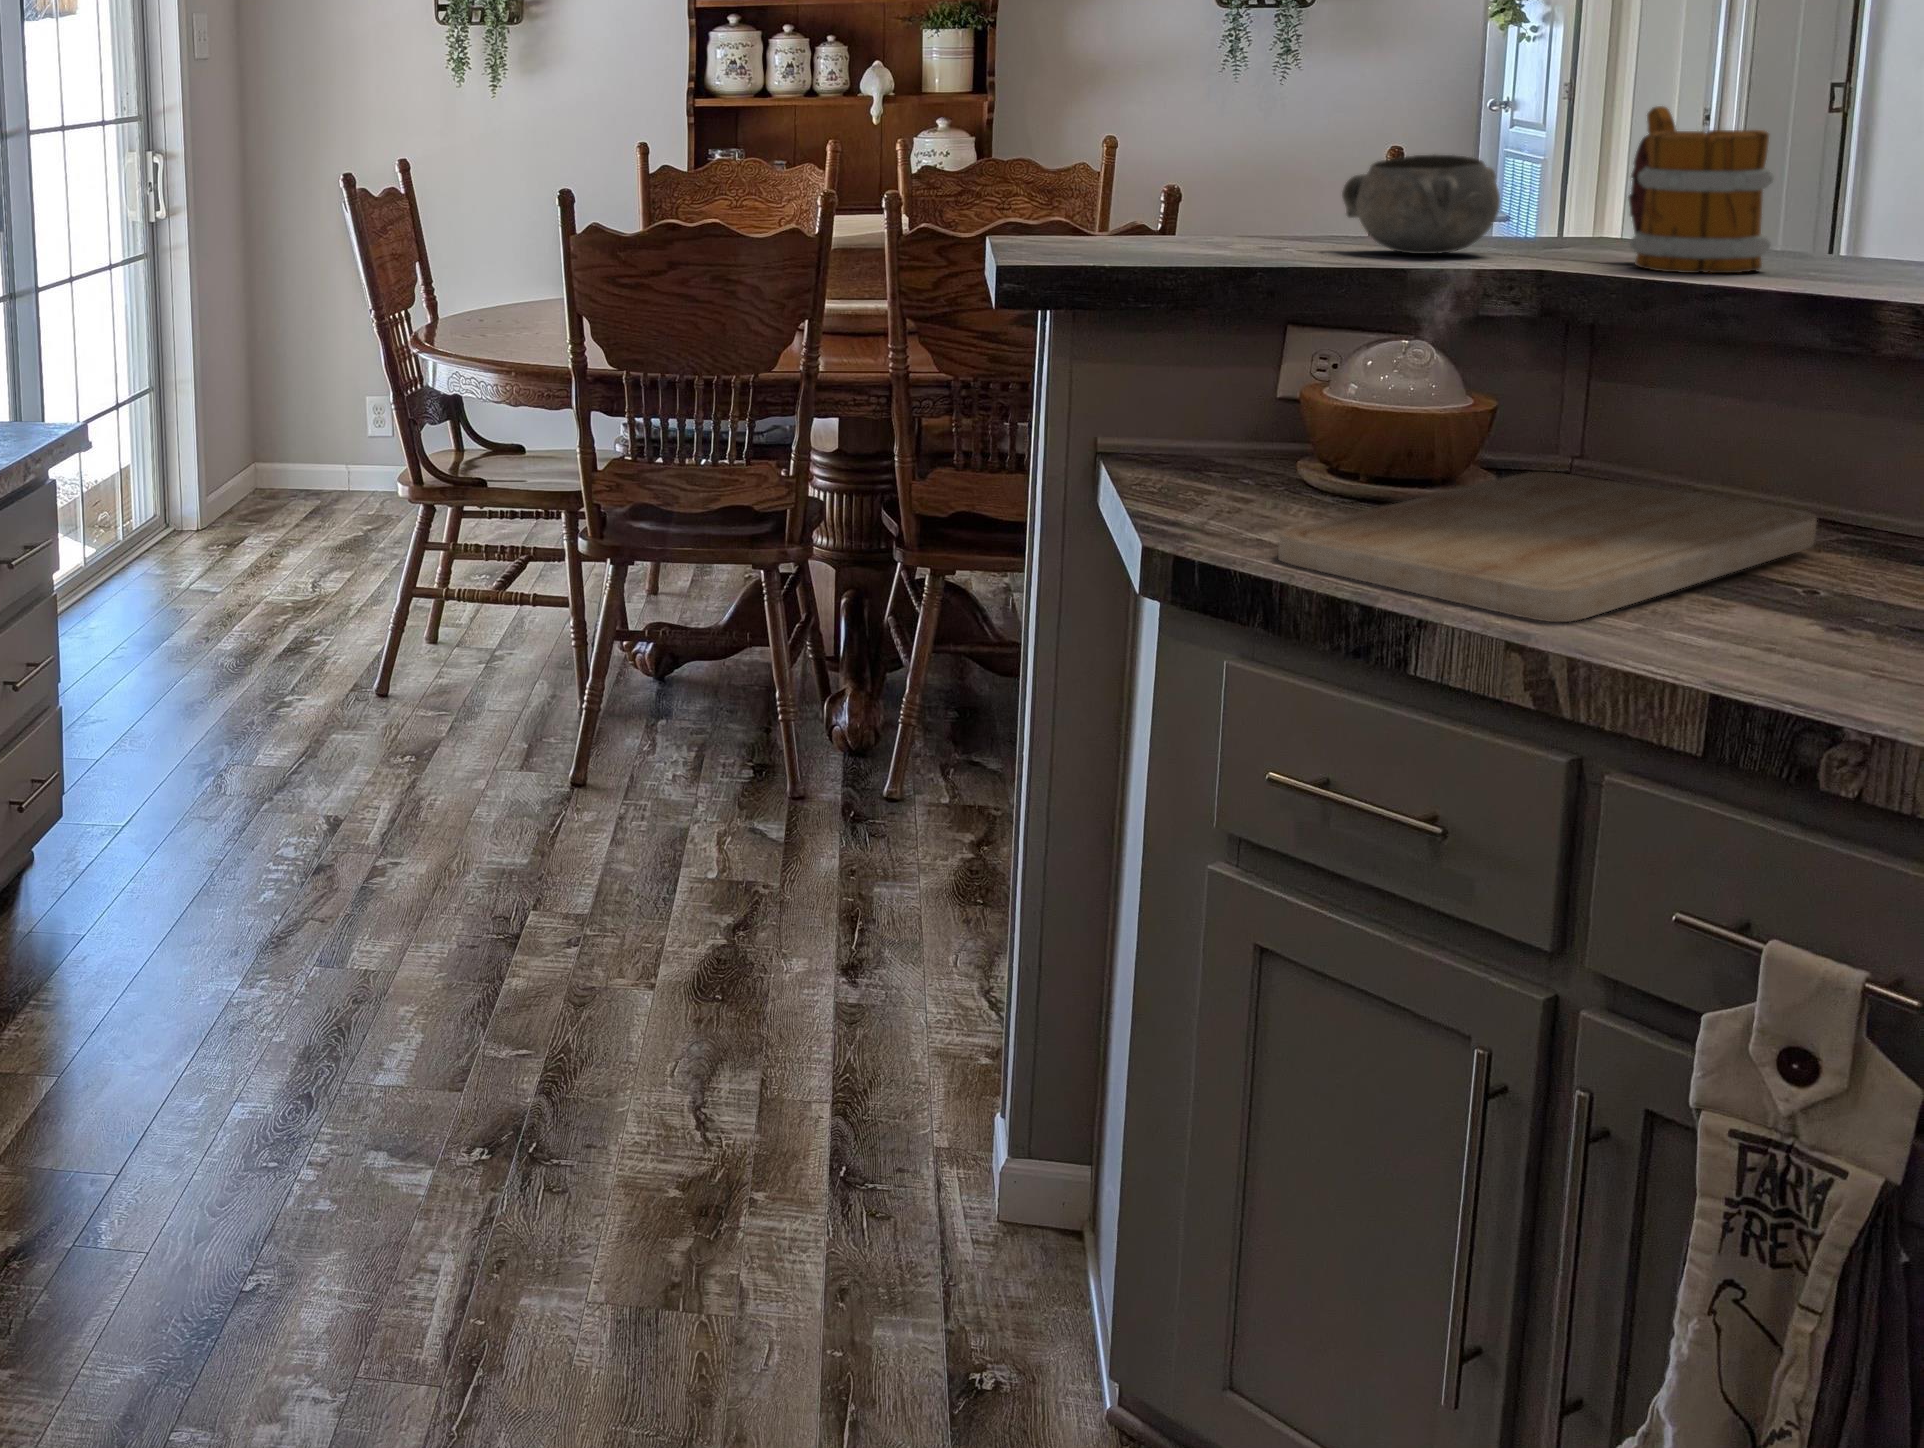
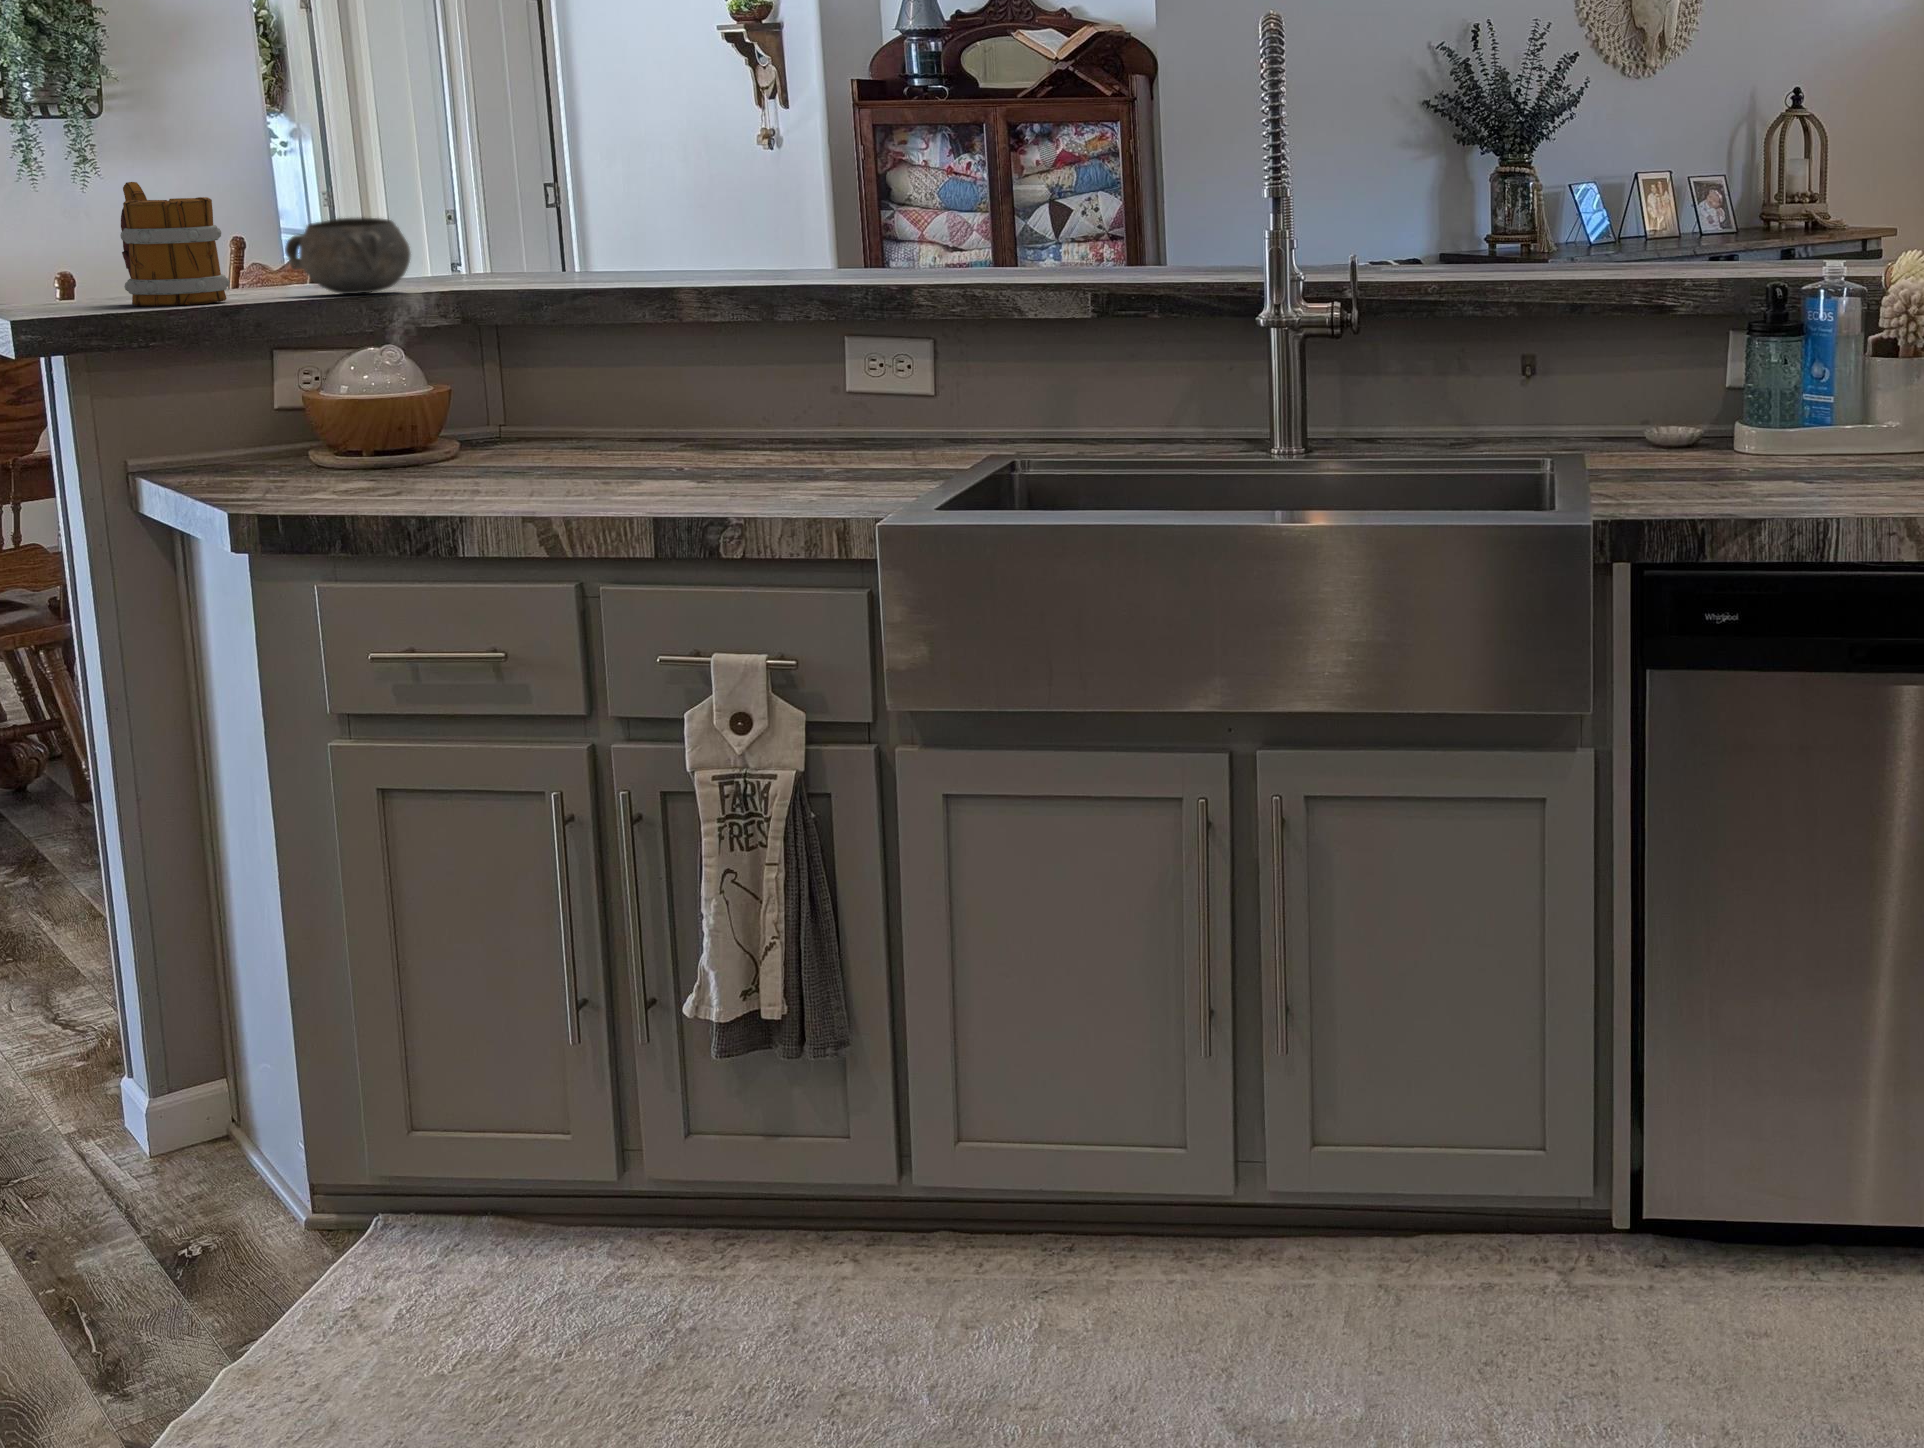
mug: present [1629,106,1774,273] -> present [120,182,230,306]
cutting board: present [1278,472,1817,622] -> none [338,431,673,509]

